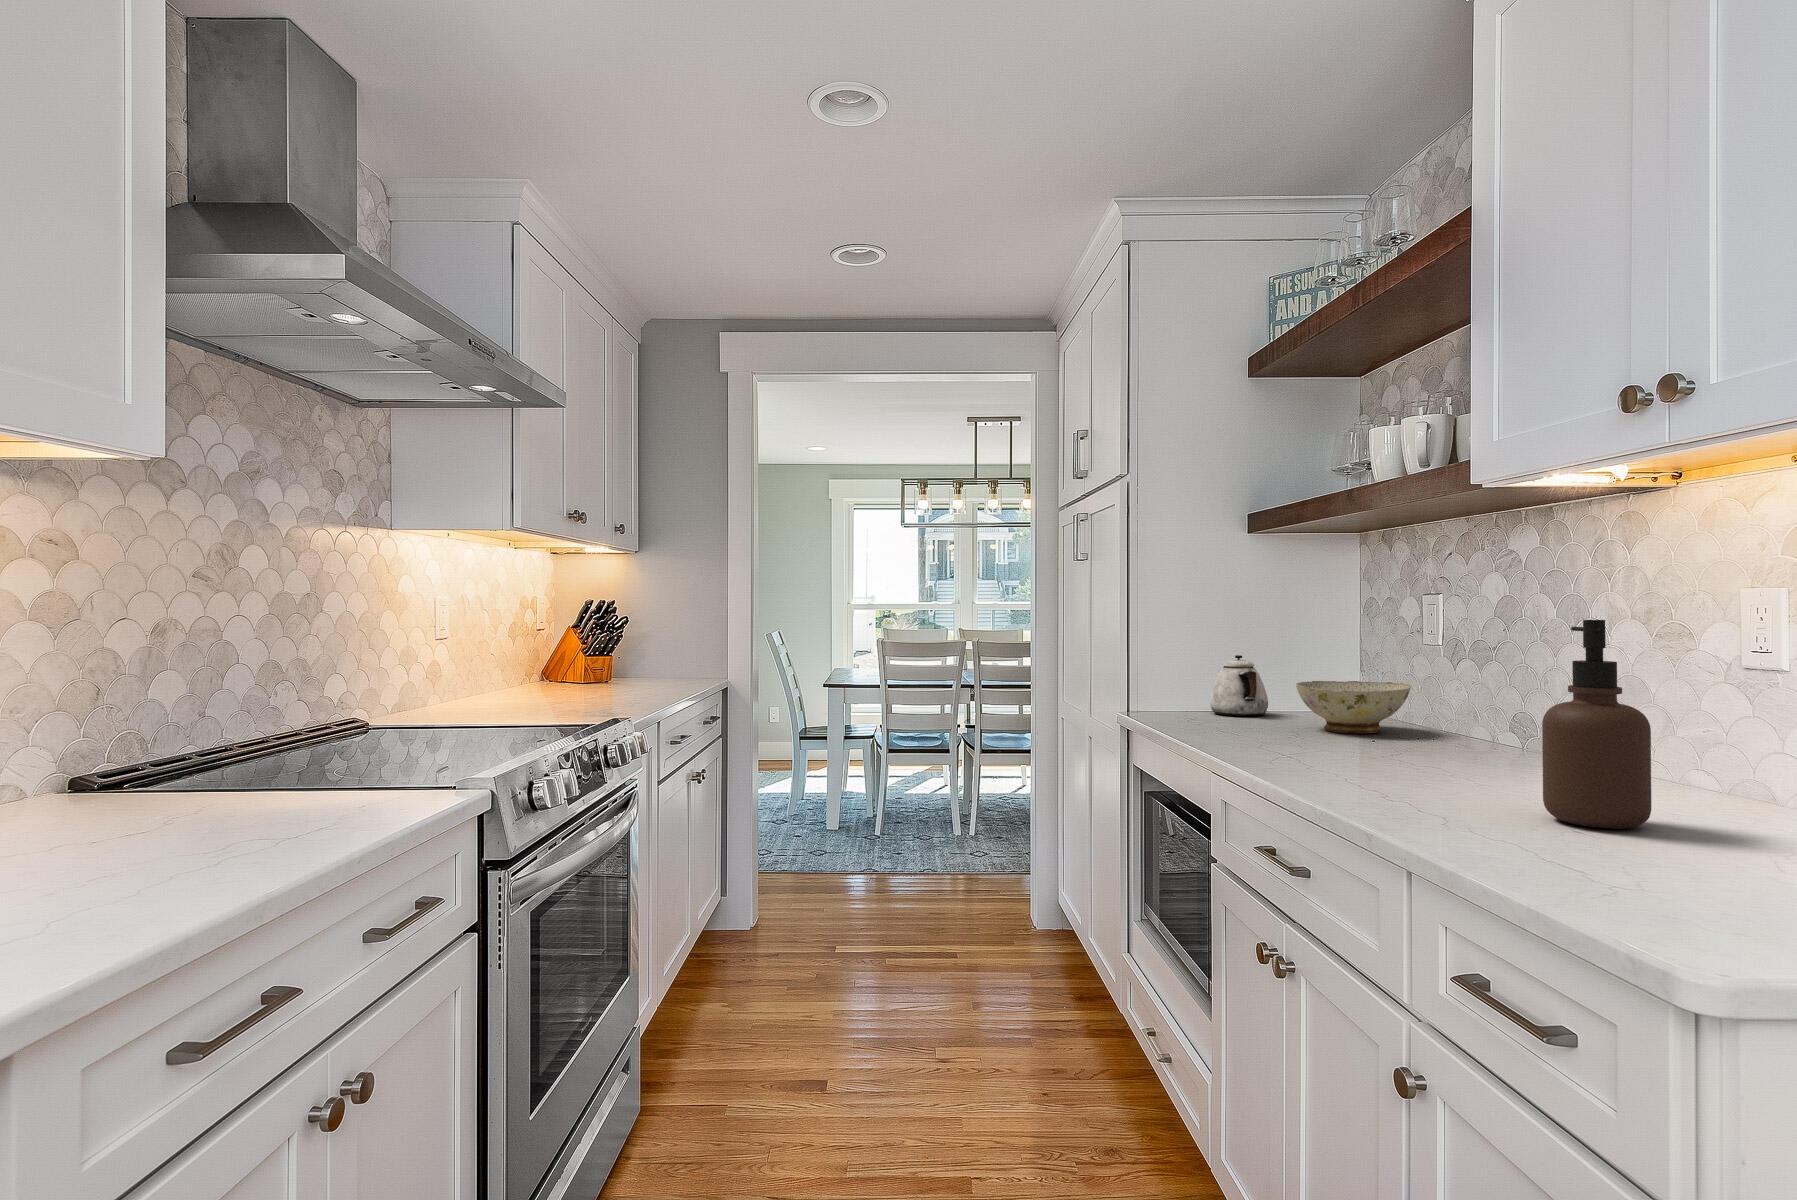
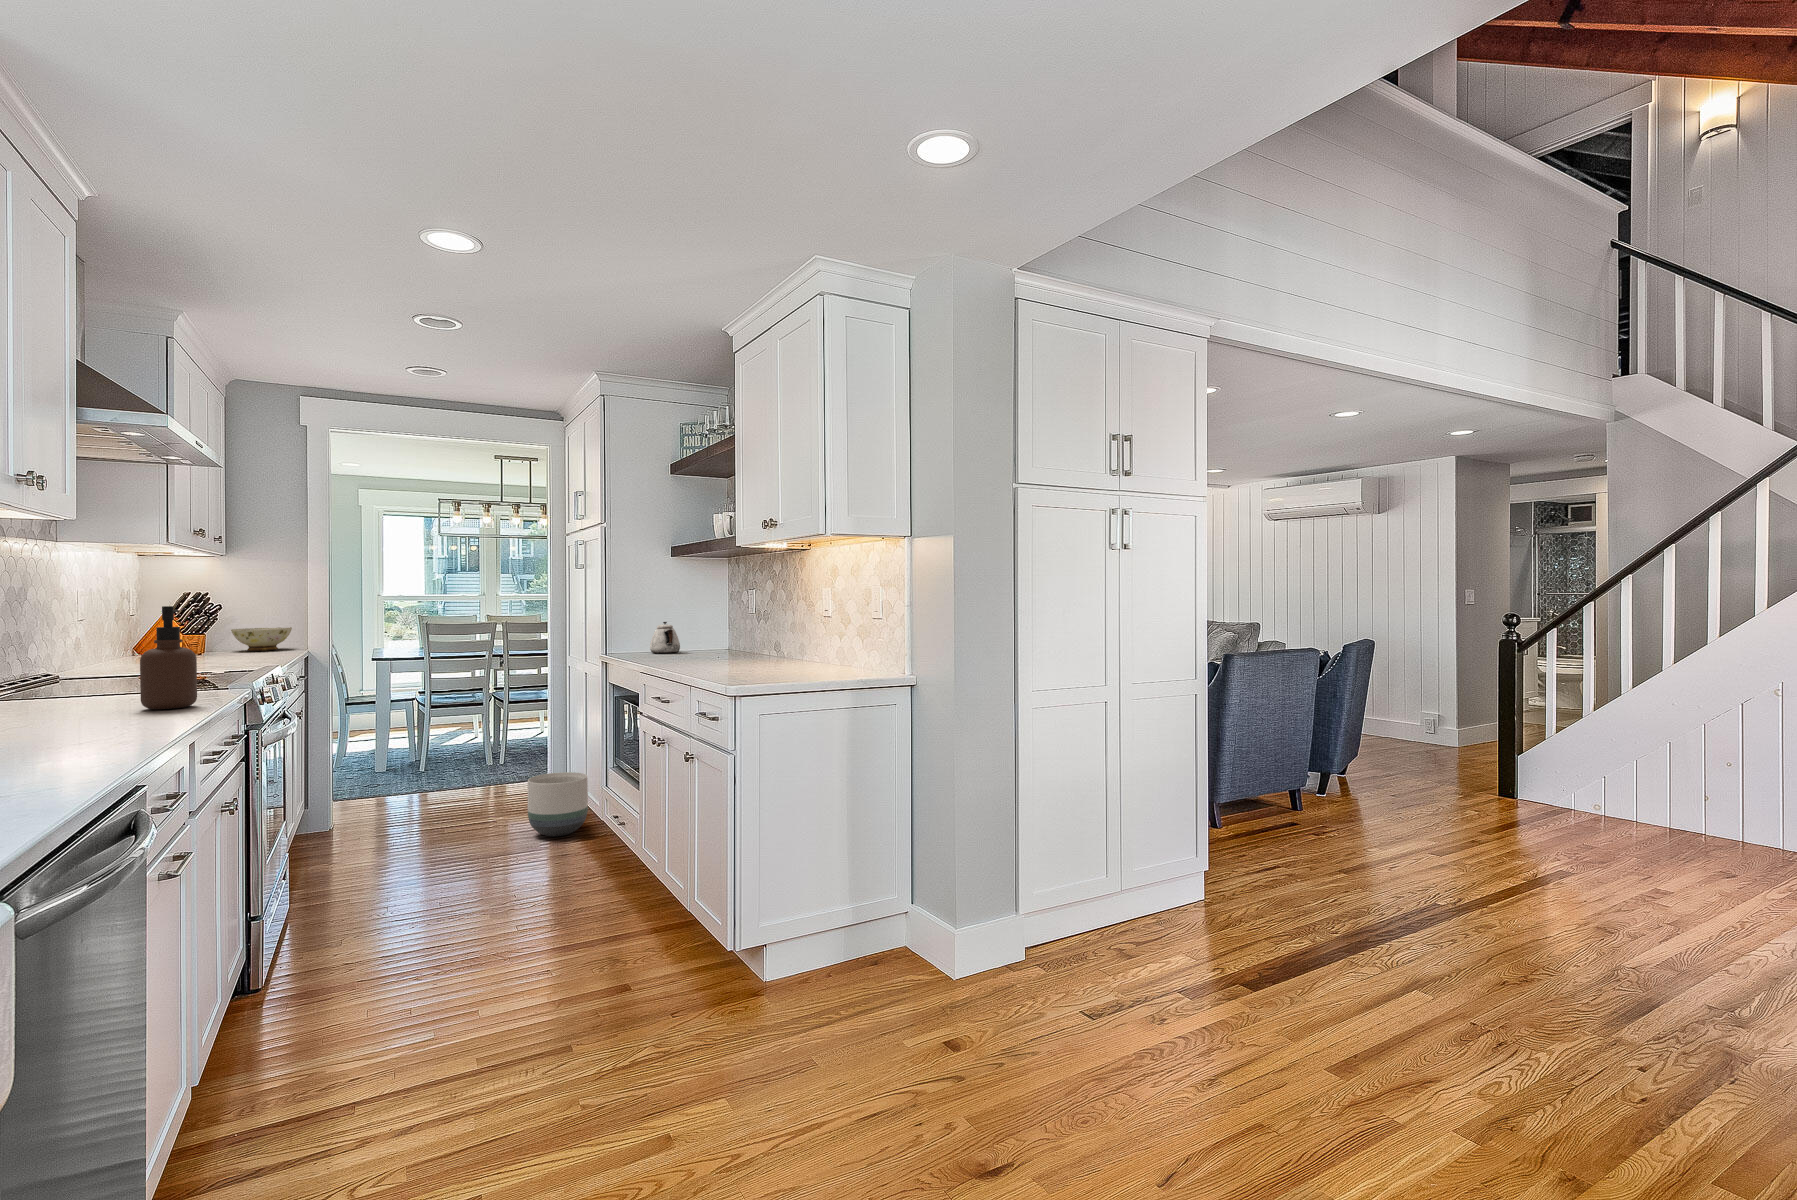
soap dispenser: present [1542,620,1651,829] -> present [140,606,197,709]
ceramic bowl: present [1296,681,1411,733] -> present [231,627,292,651]
planter: none [999,899,1095,1016] -> present [528,772,588,836]

